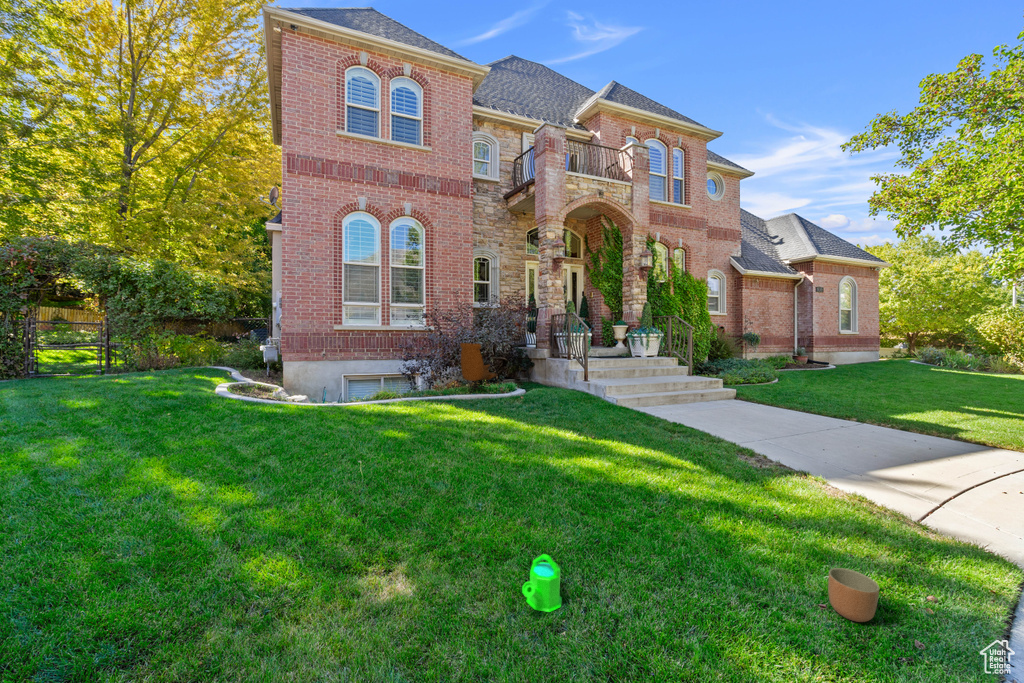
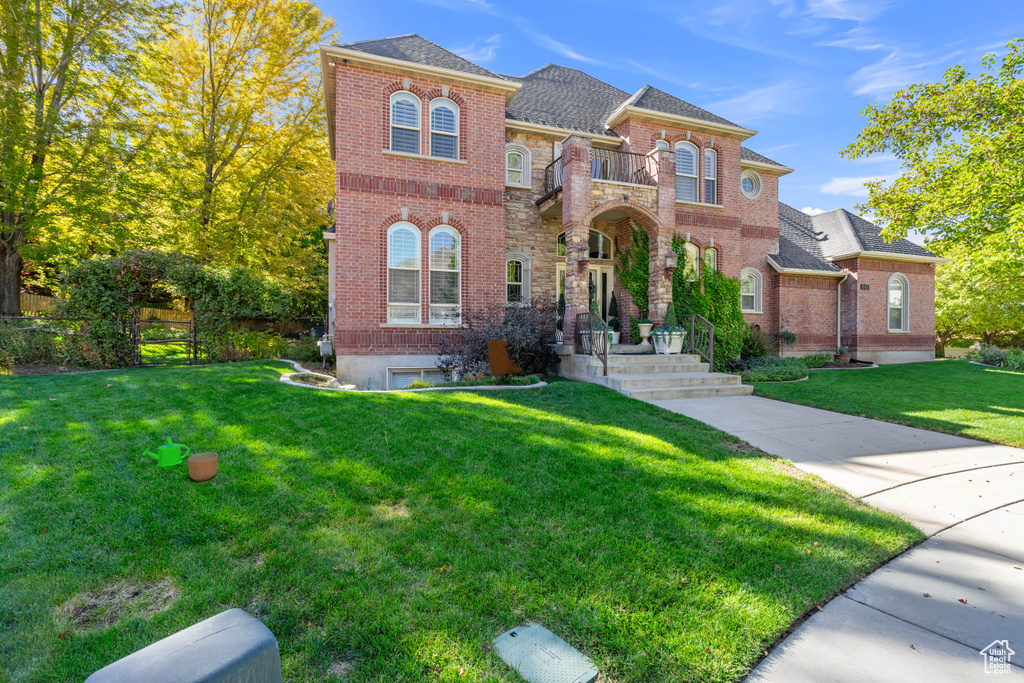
watering can: present [522,554,562,612] -> present [143,437,190,467]
planter: present [828,568,879,622] -> present [188,453,218,481]

